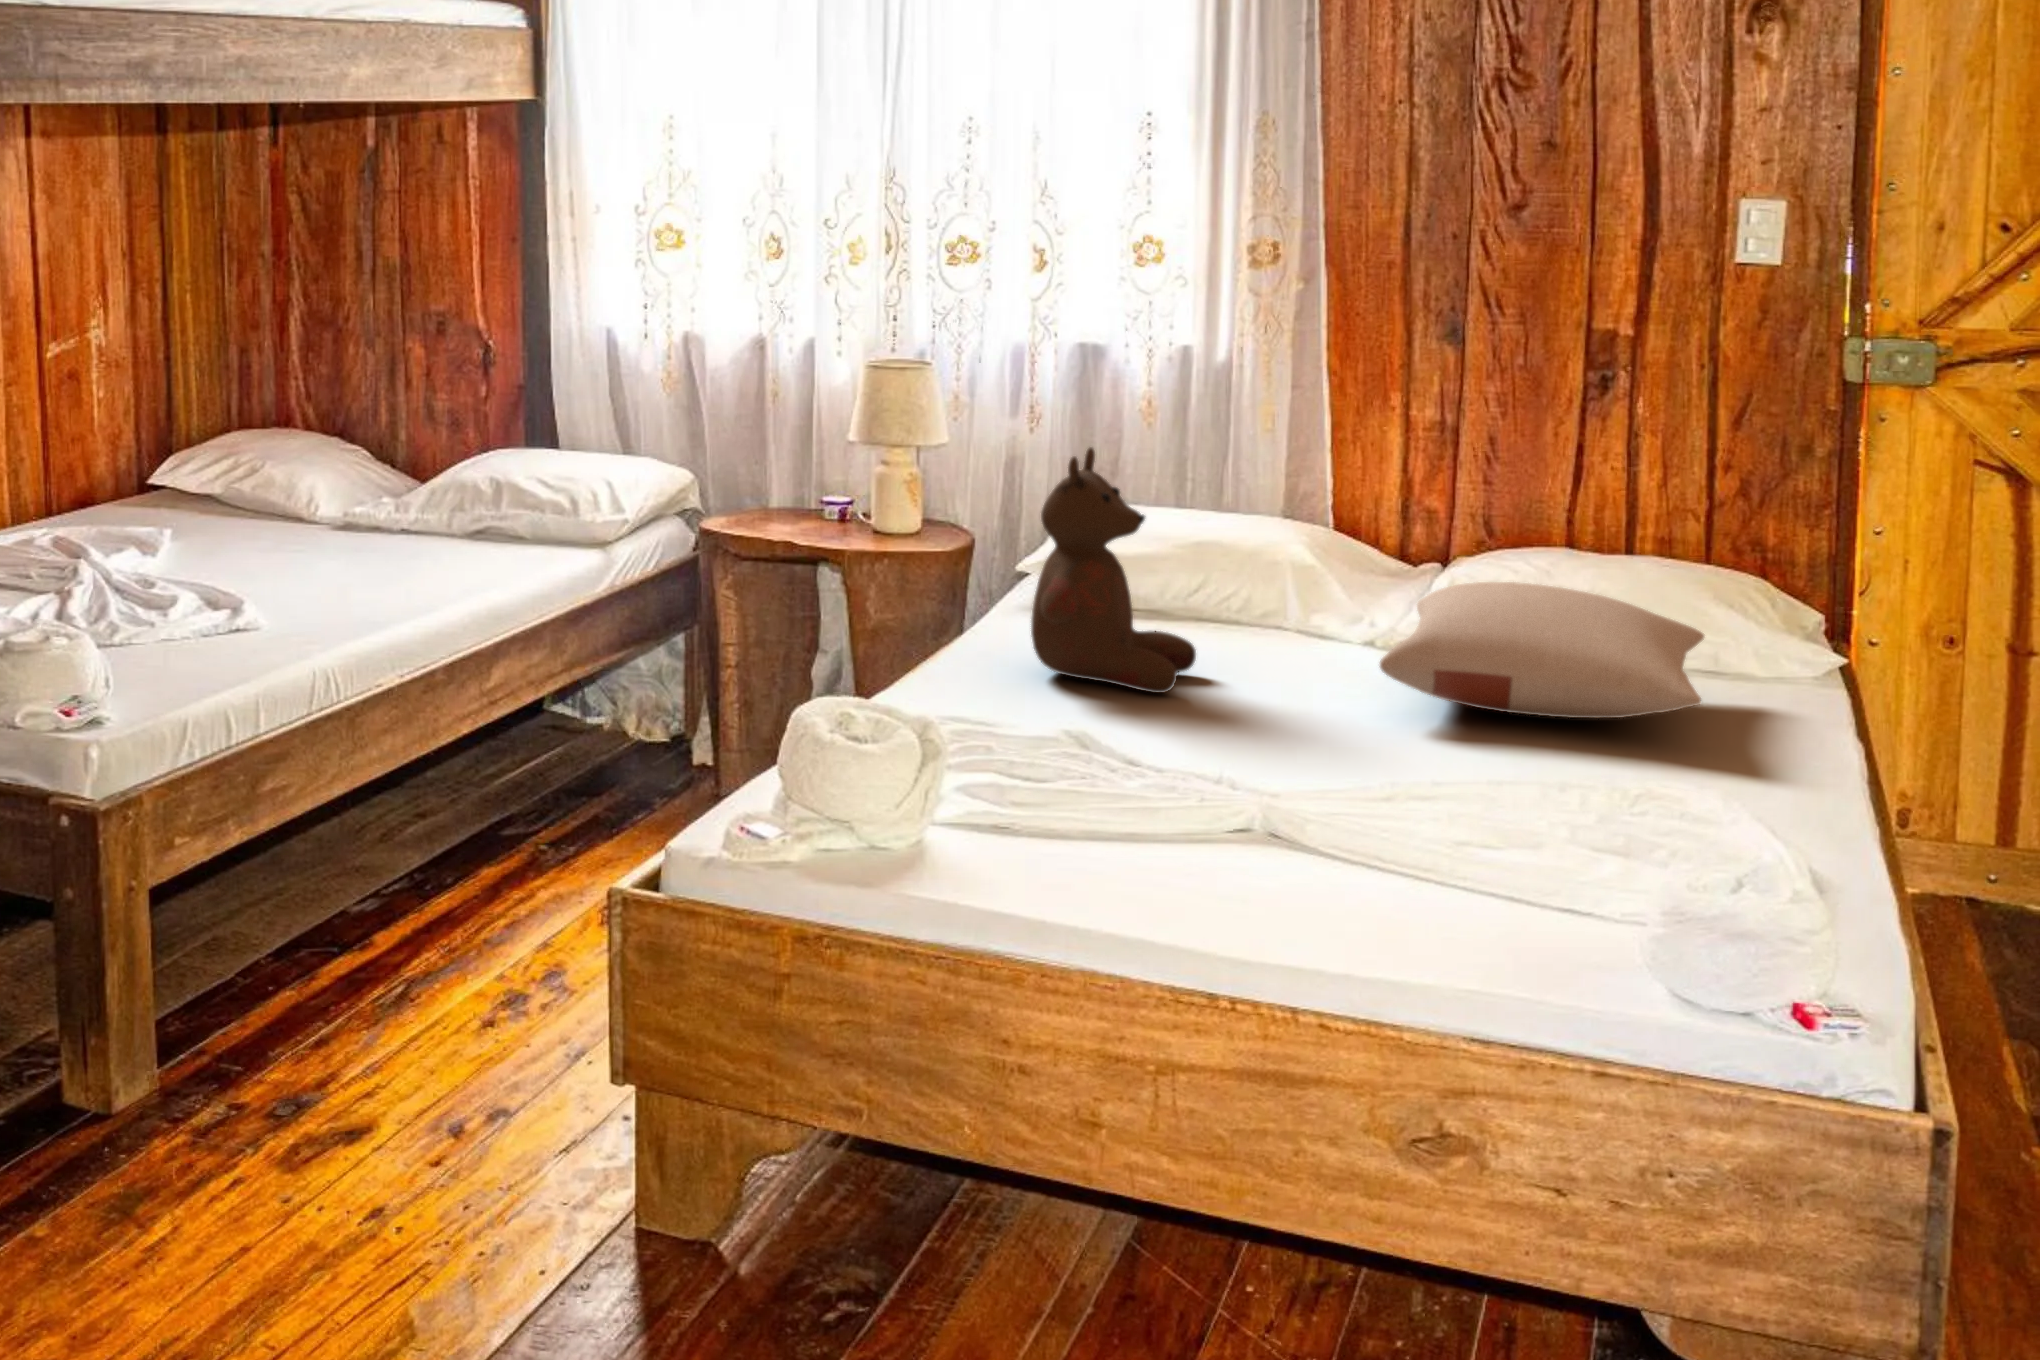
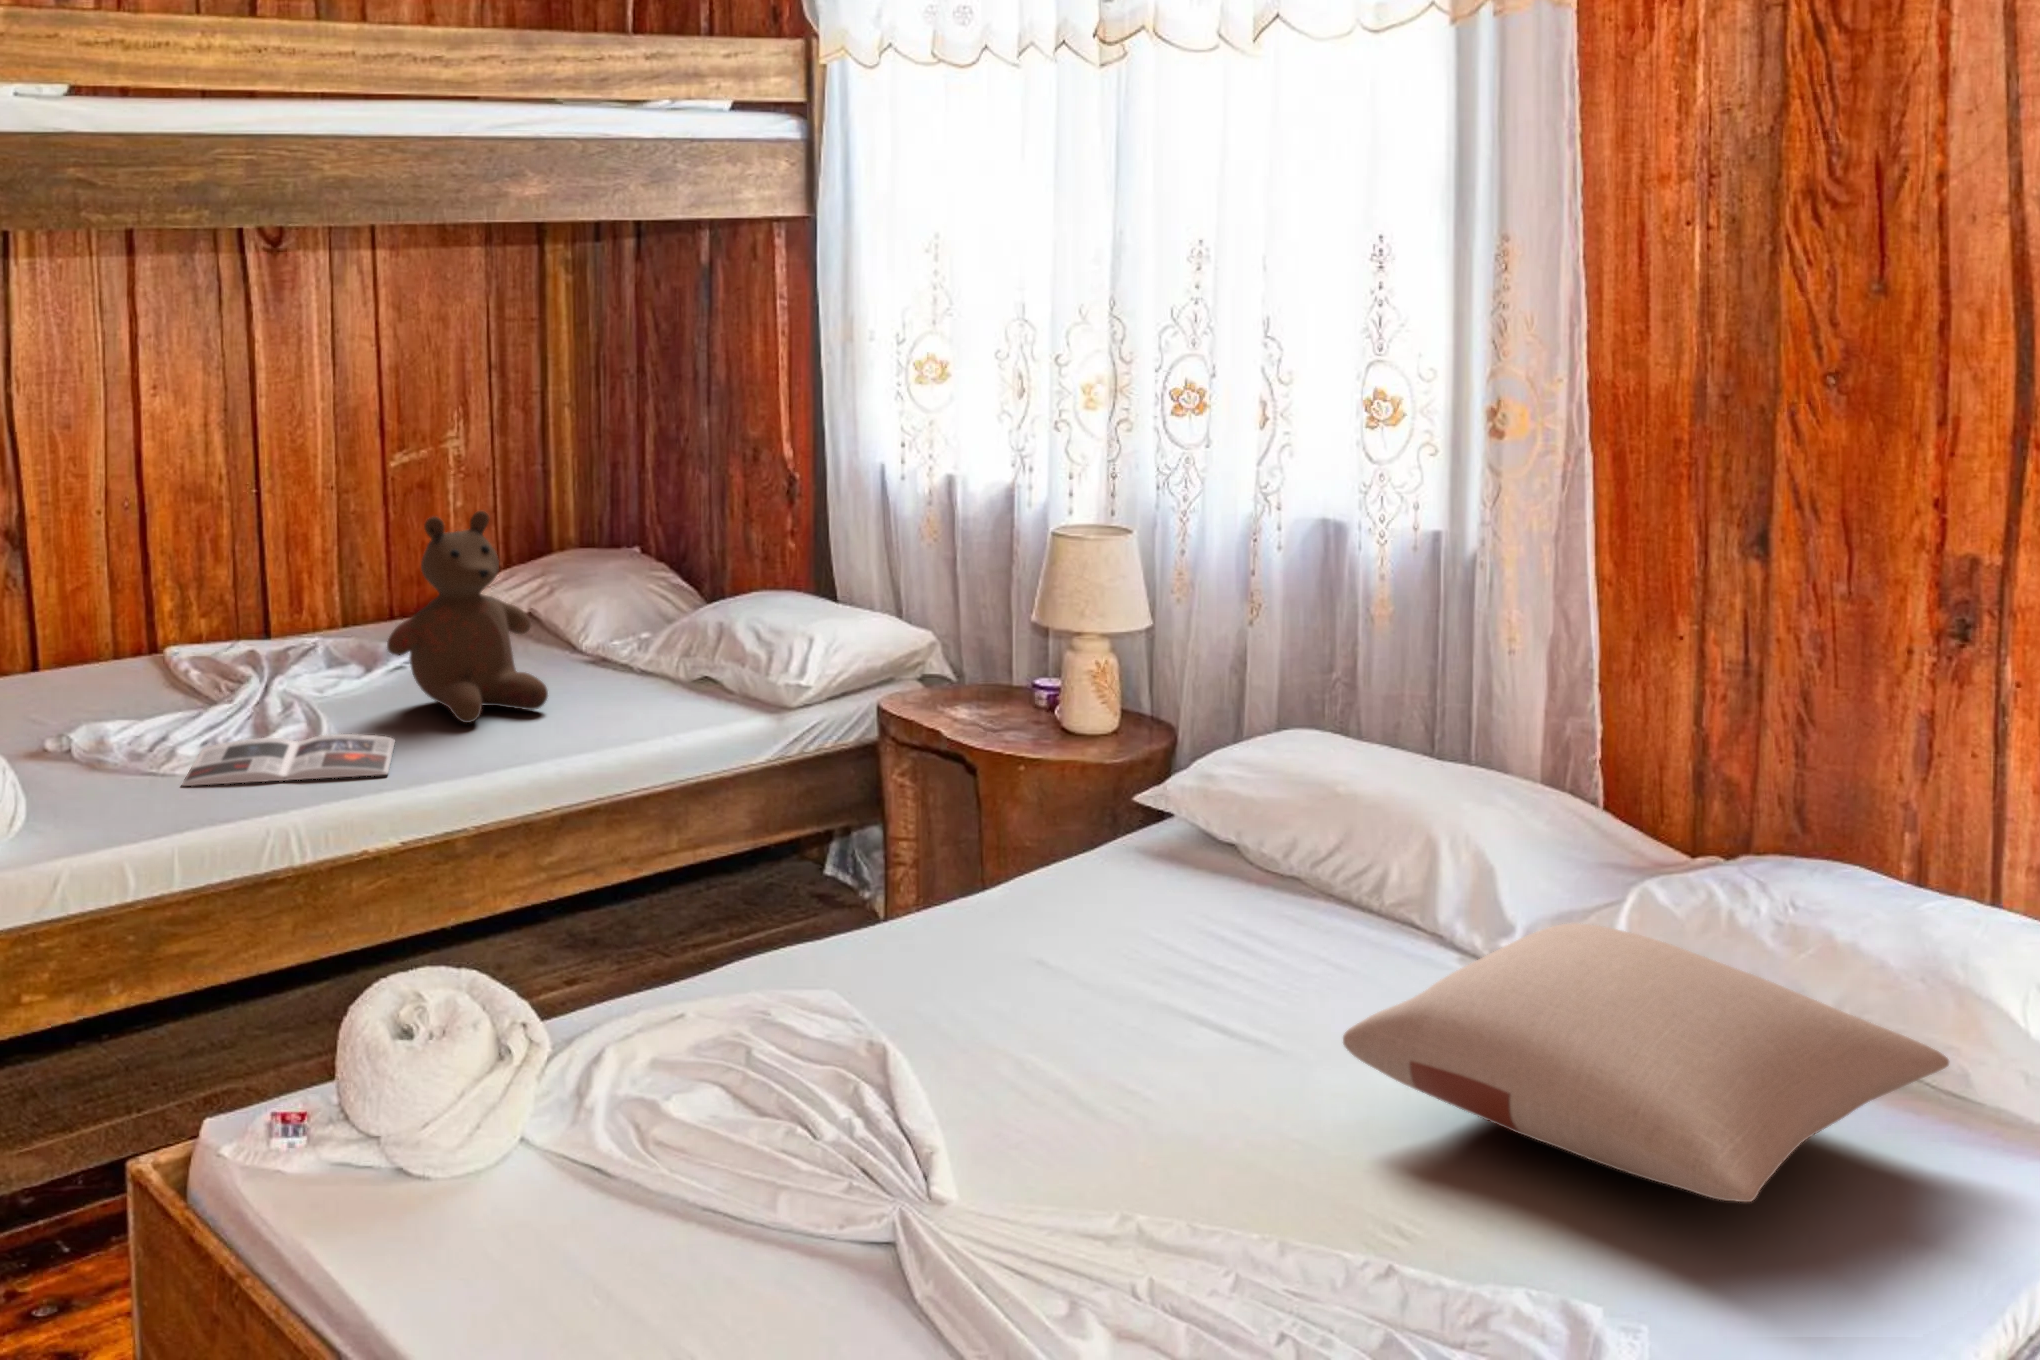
teddy bear: present [1031,448,1196,693] -> present [387,511,548,723]
magazine: none [118,590,337,641] -> present [182,734,395,786]

